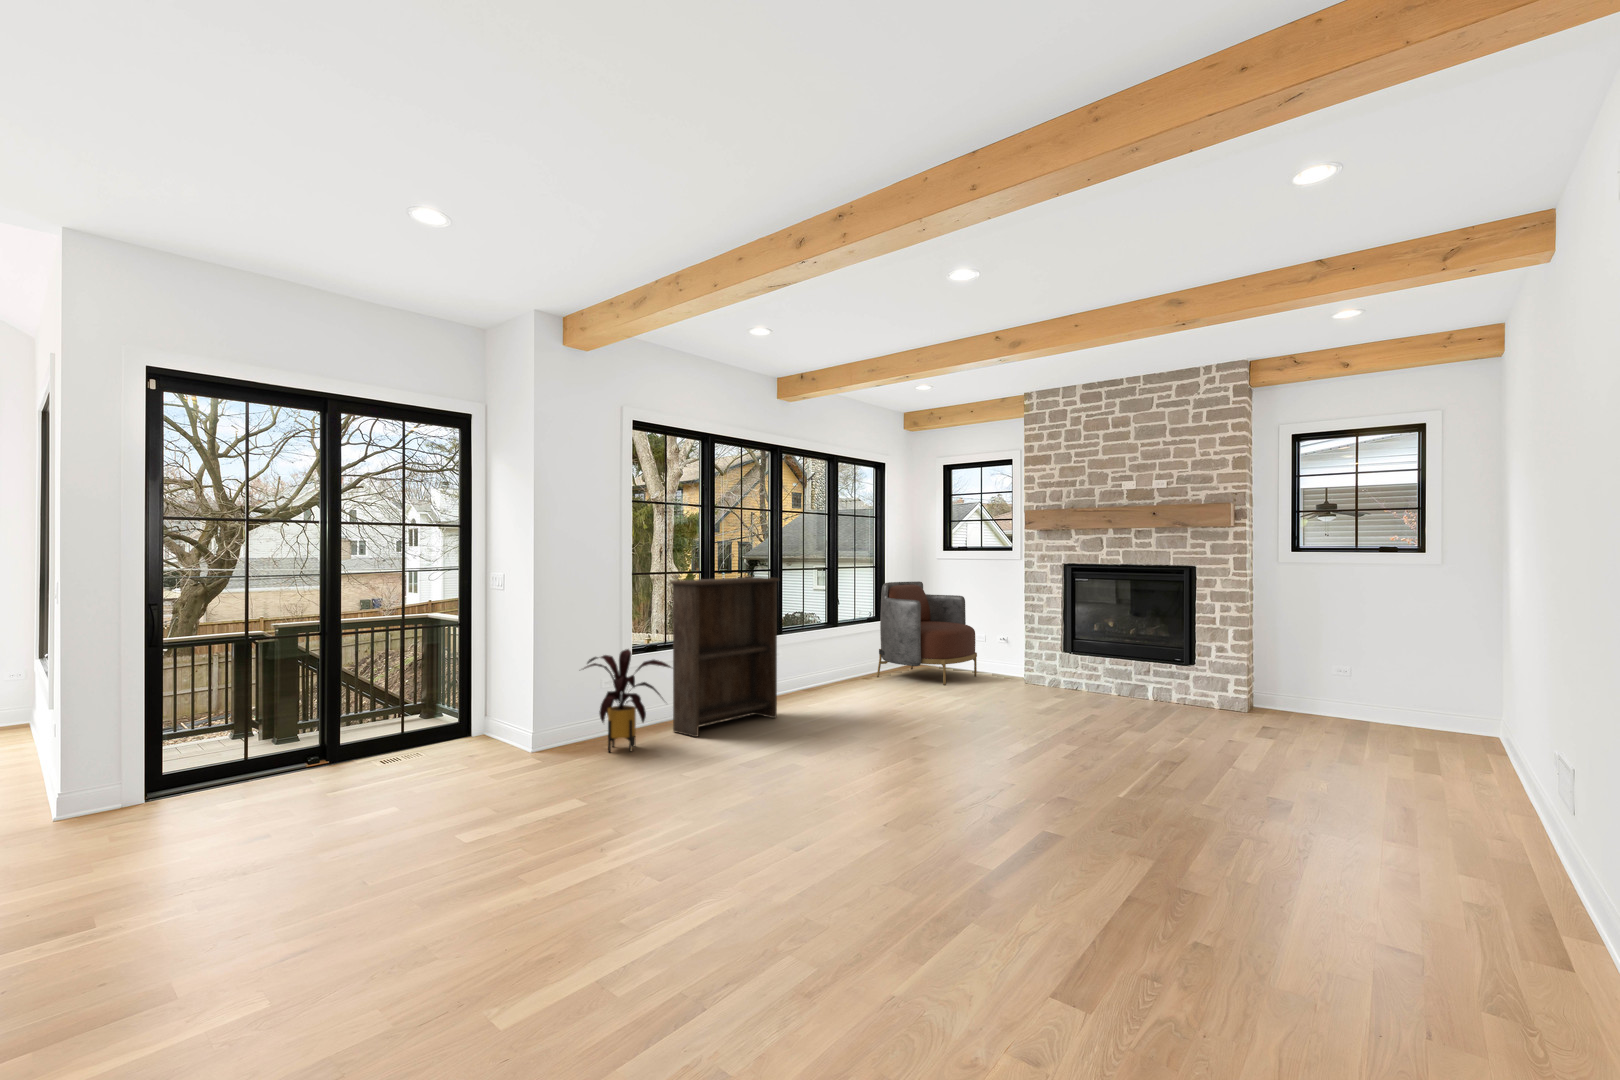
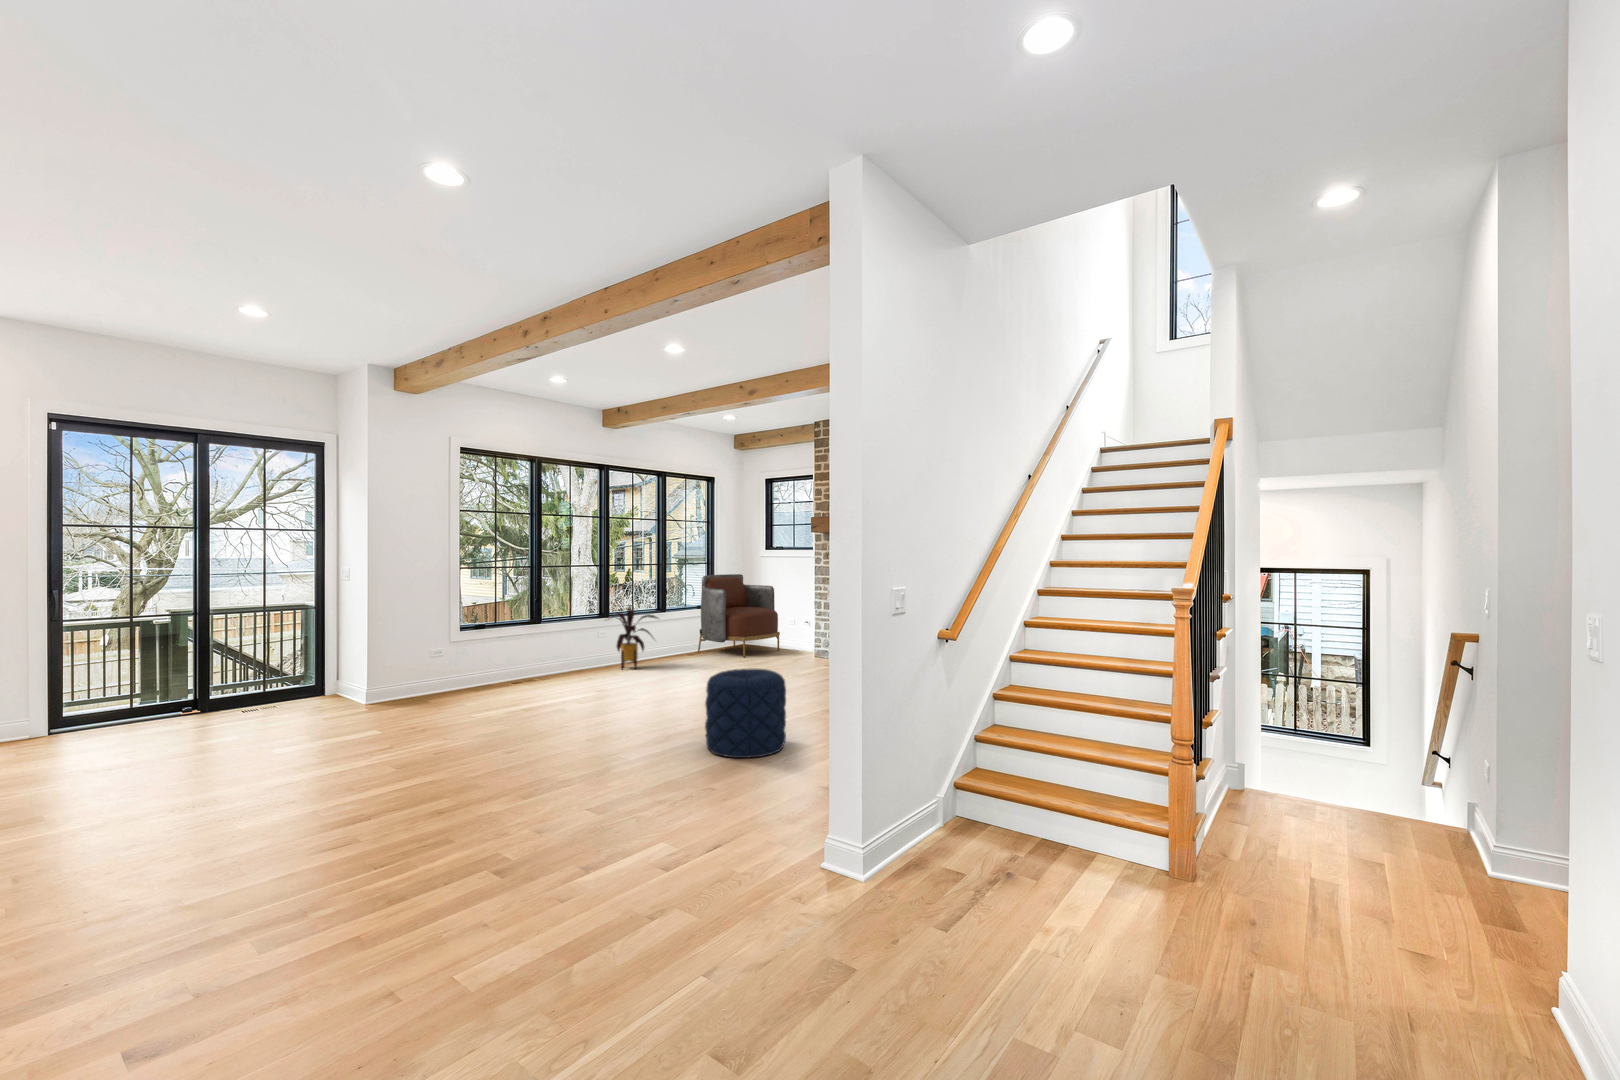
bookshelf: present [670,577,779,737] -> none [486,571,583,693]
house plant: present [584,649,671,752] -> present [608,609,657,669]
pouf: none [1076,716,1203,854] -> present [705,669,786,758]

